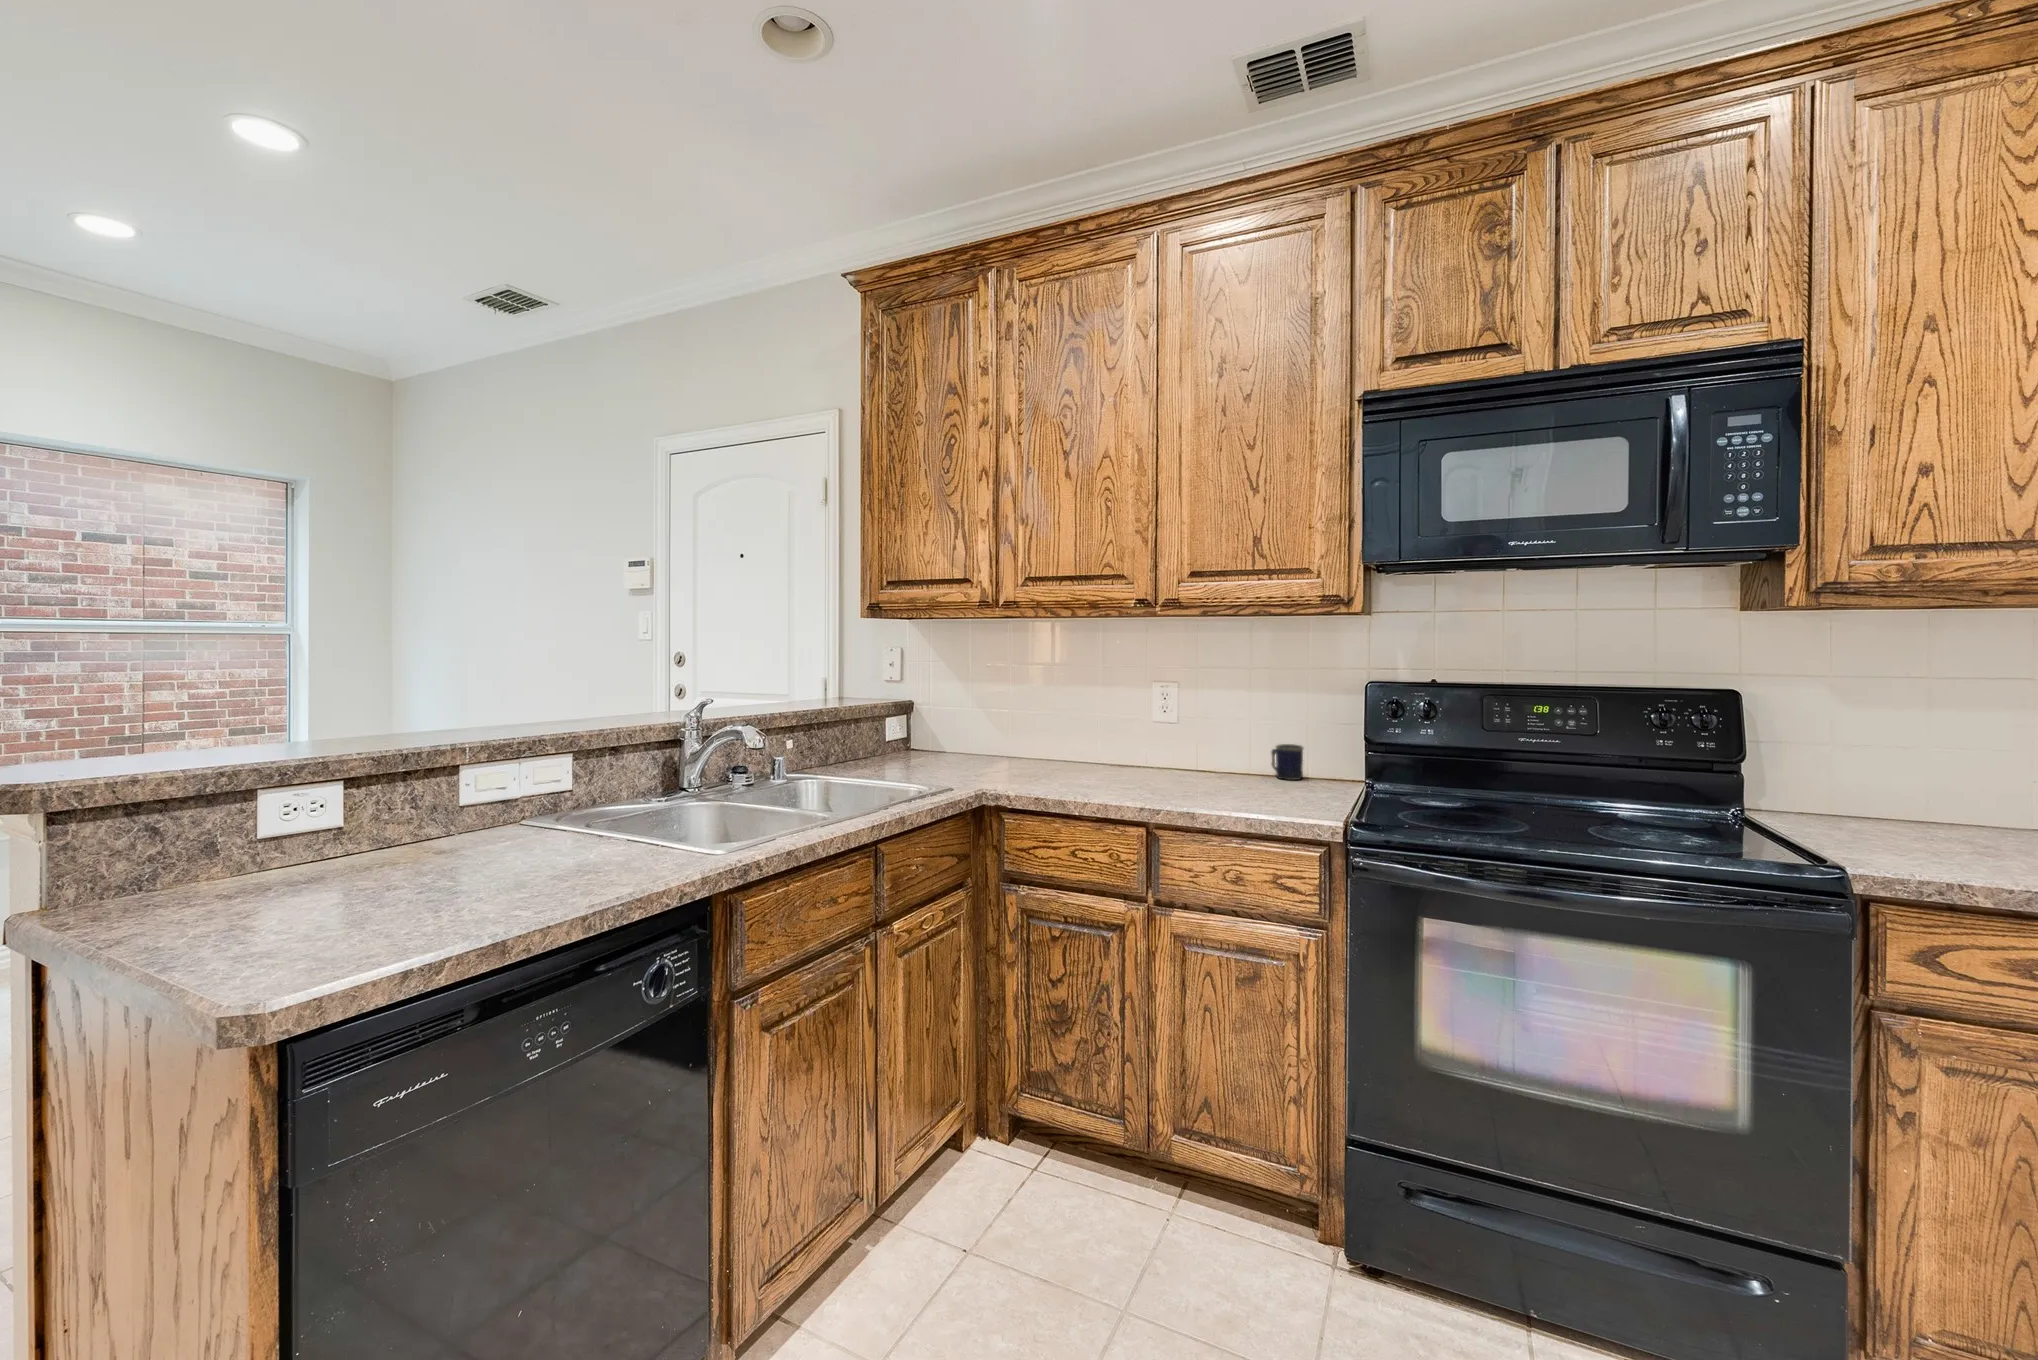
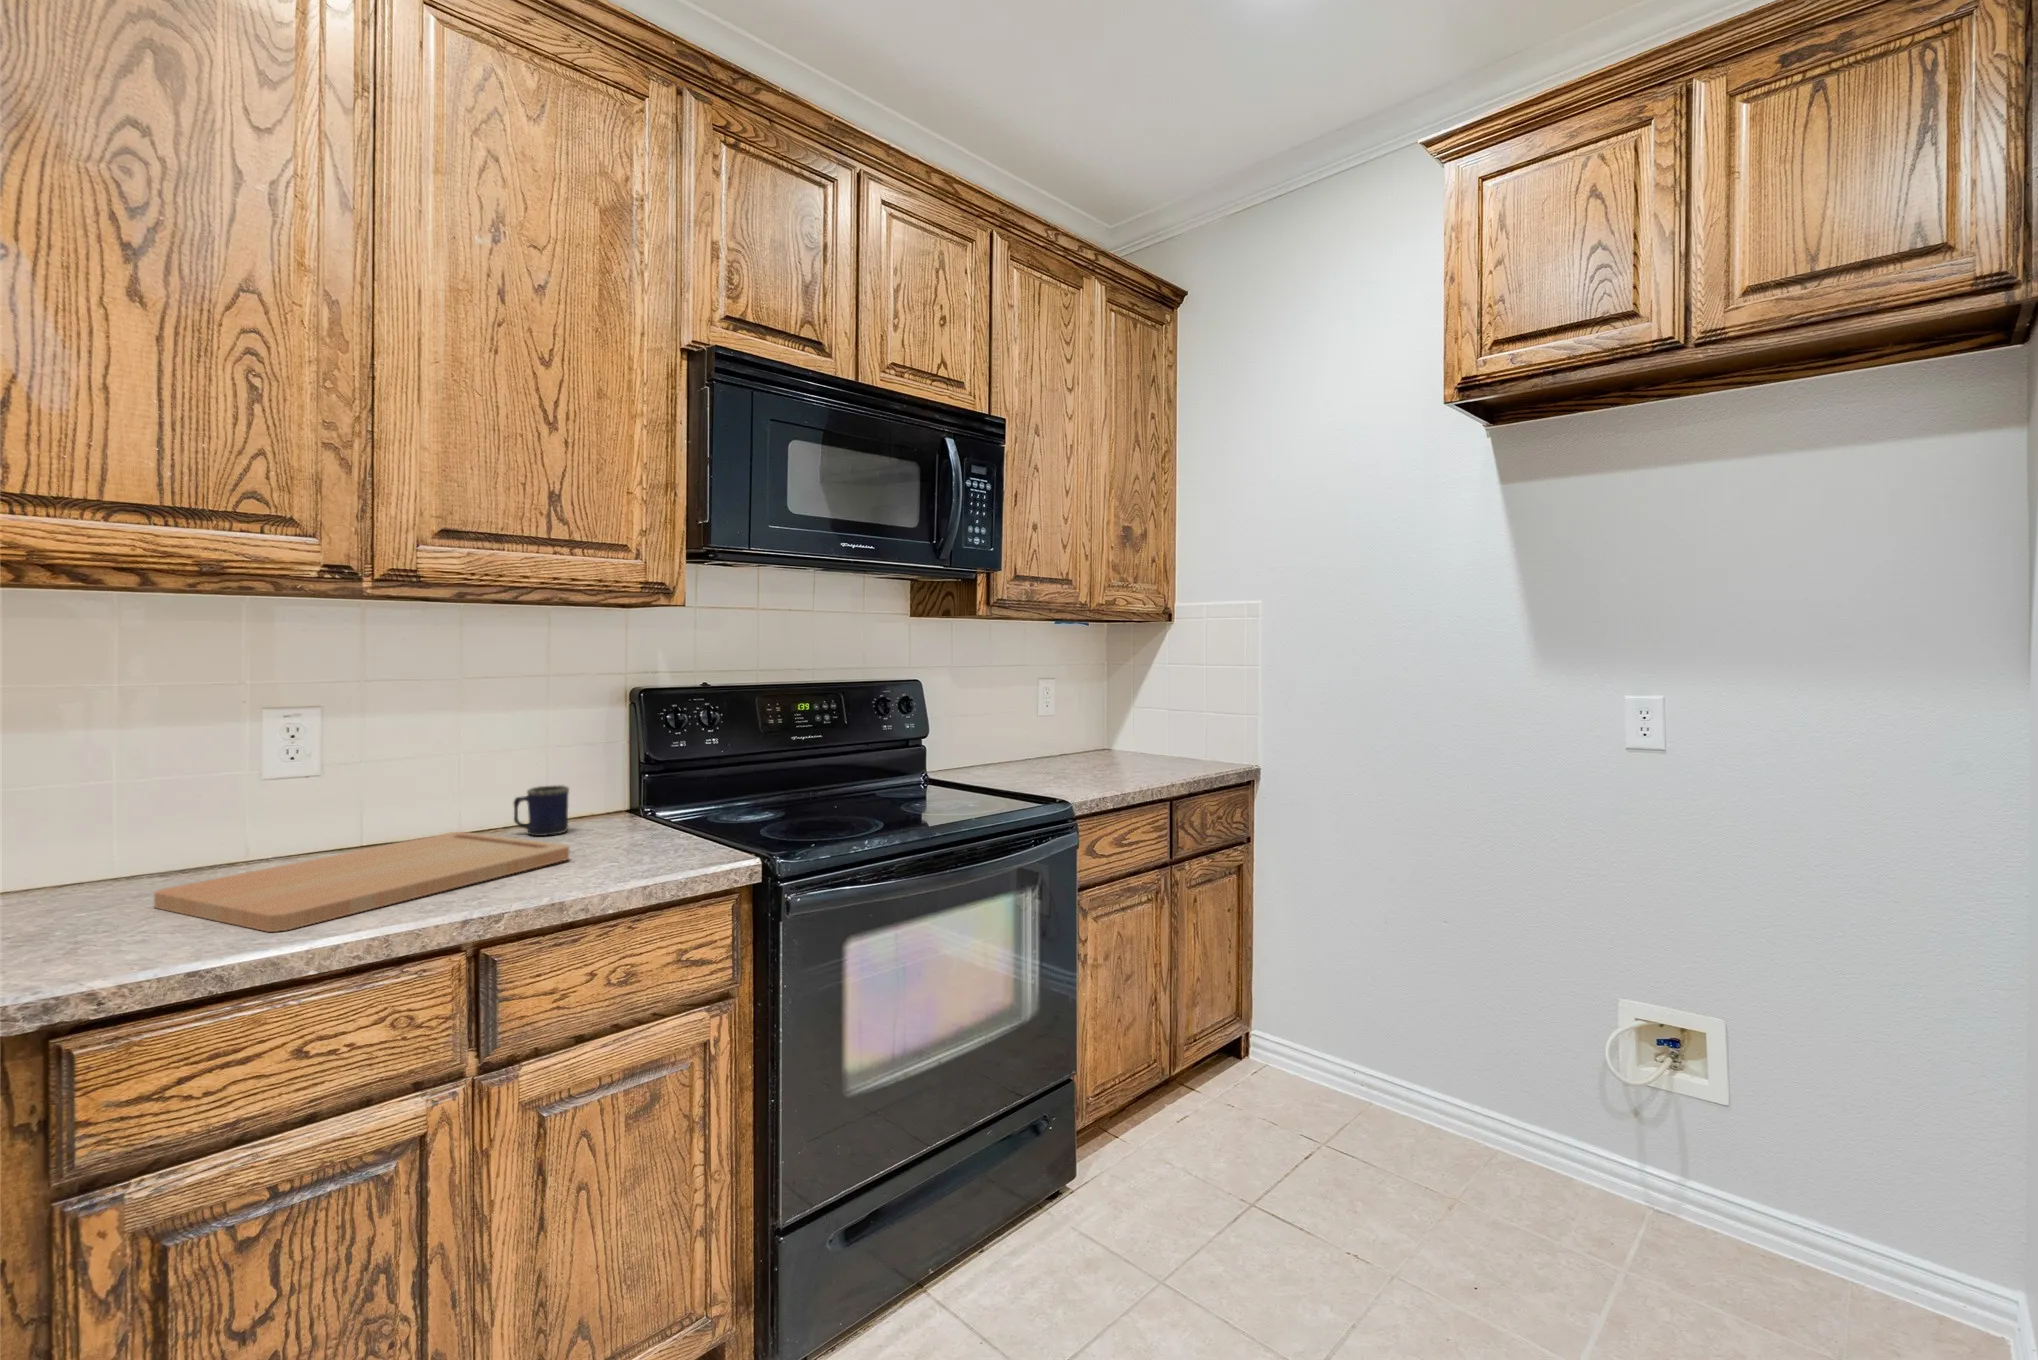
cutting board: none [1073,763,1251,794] -> present [154,832,569,932]

